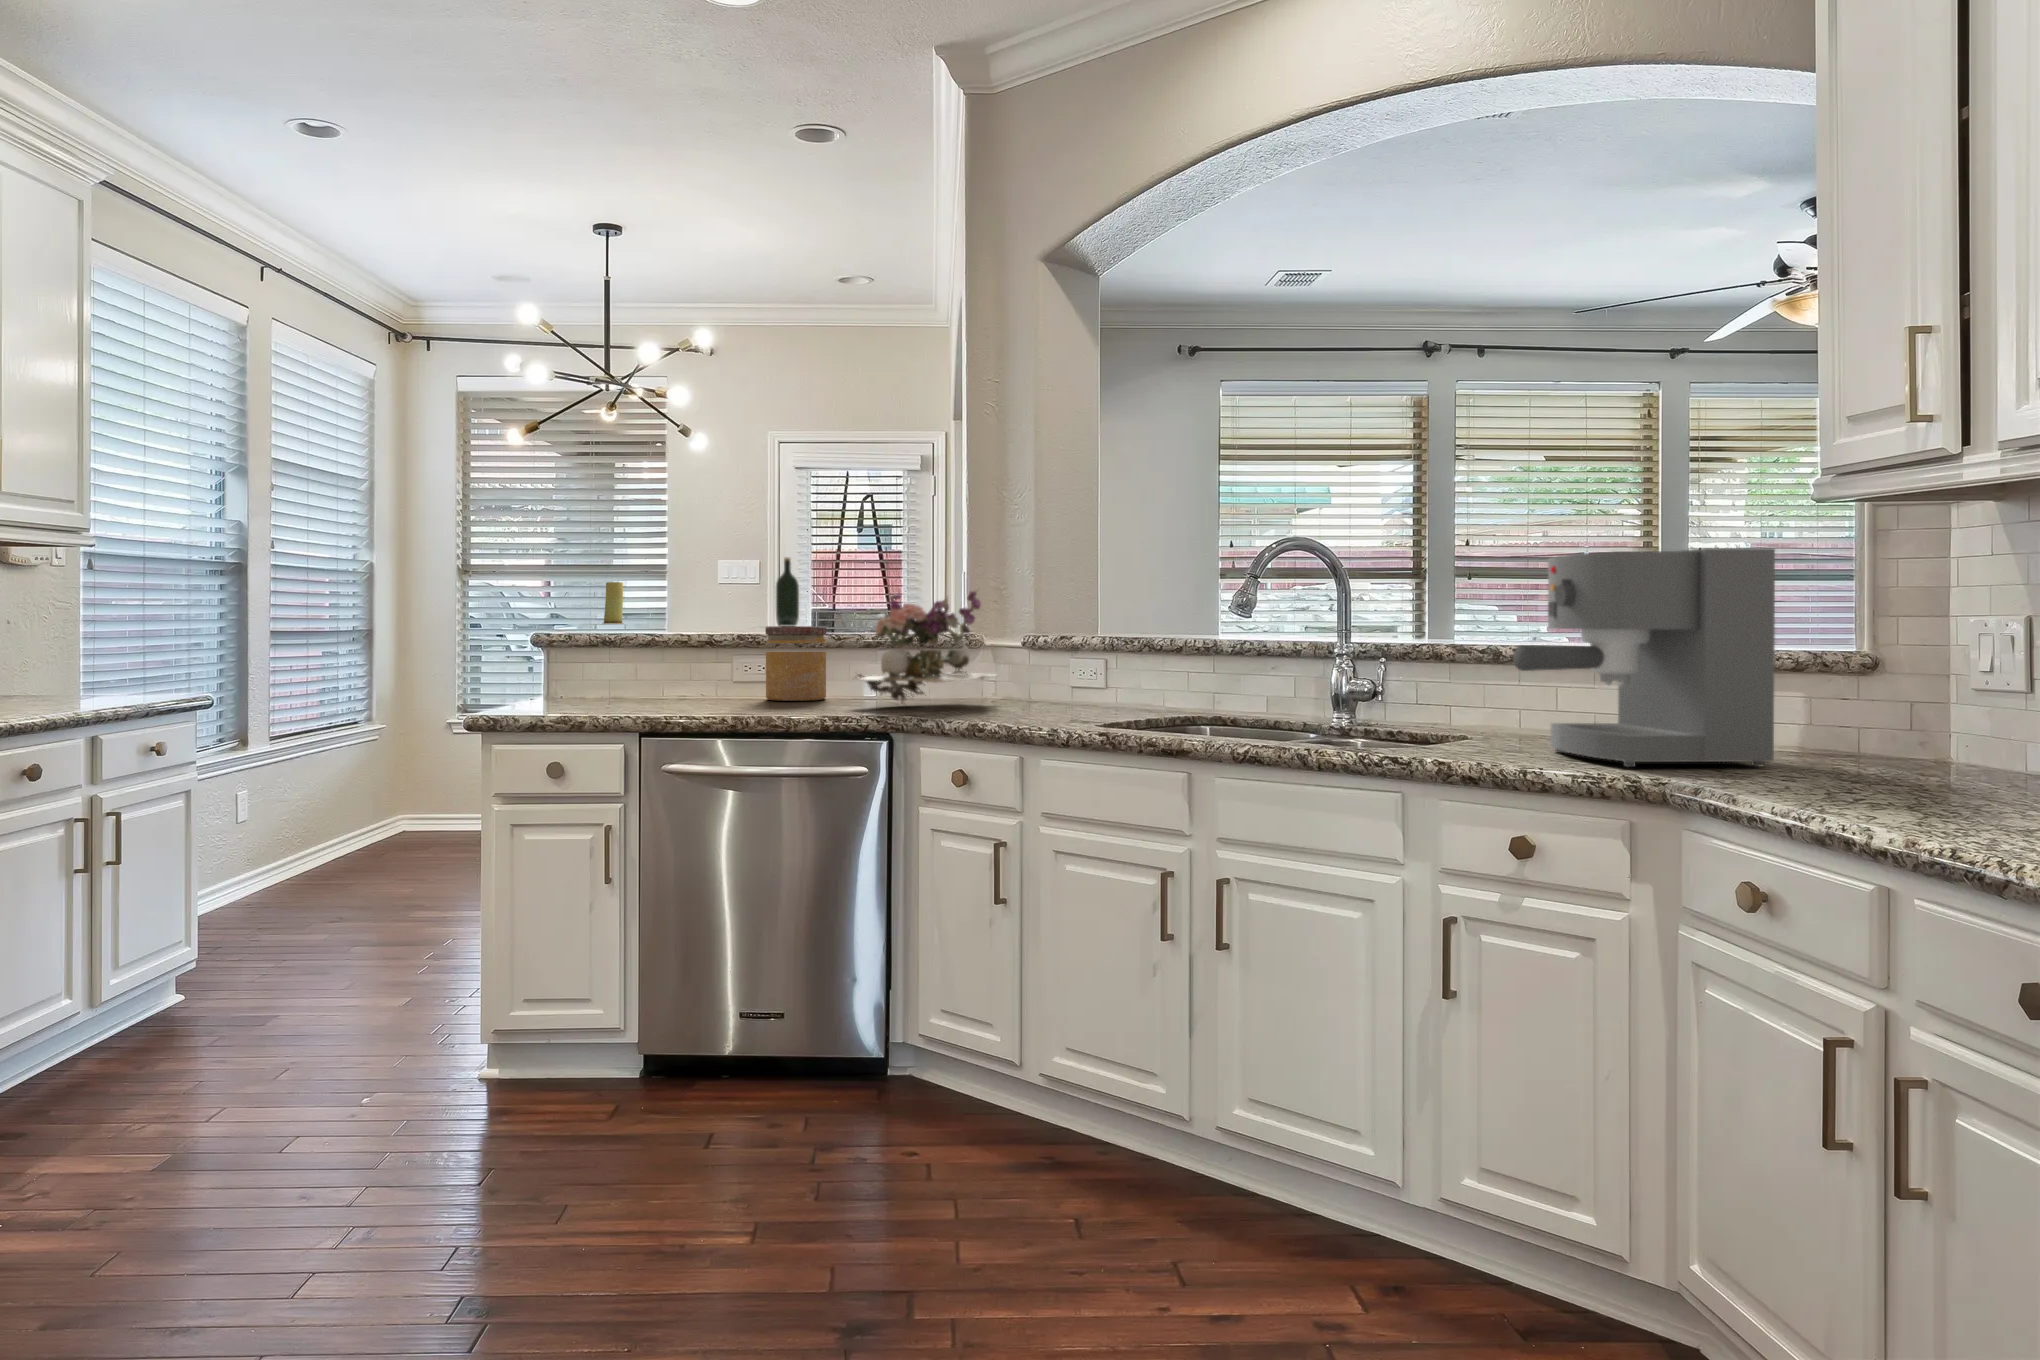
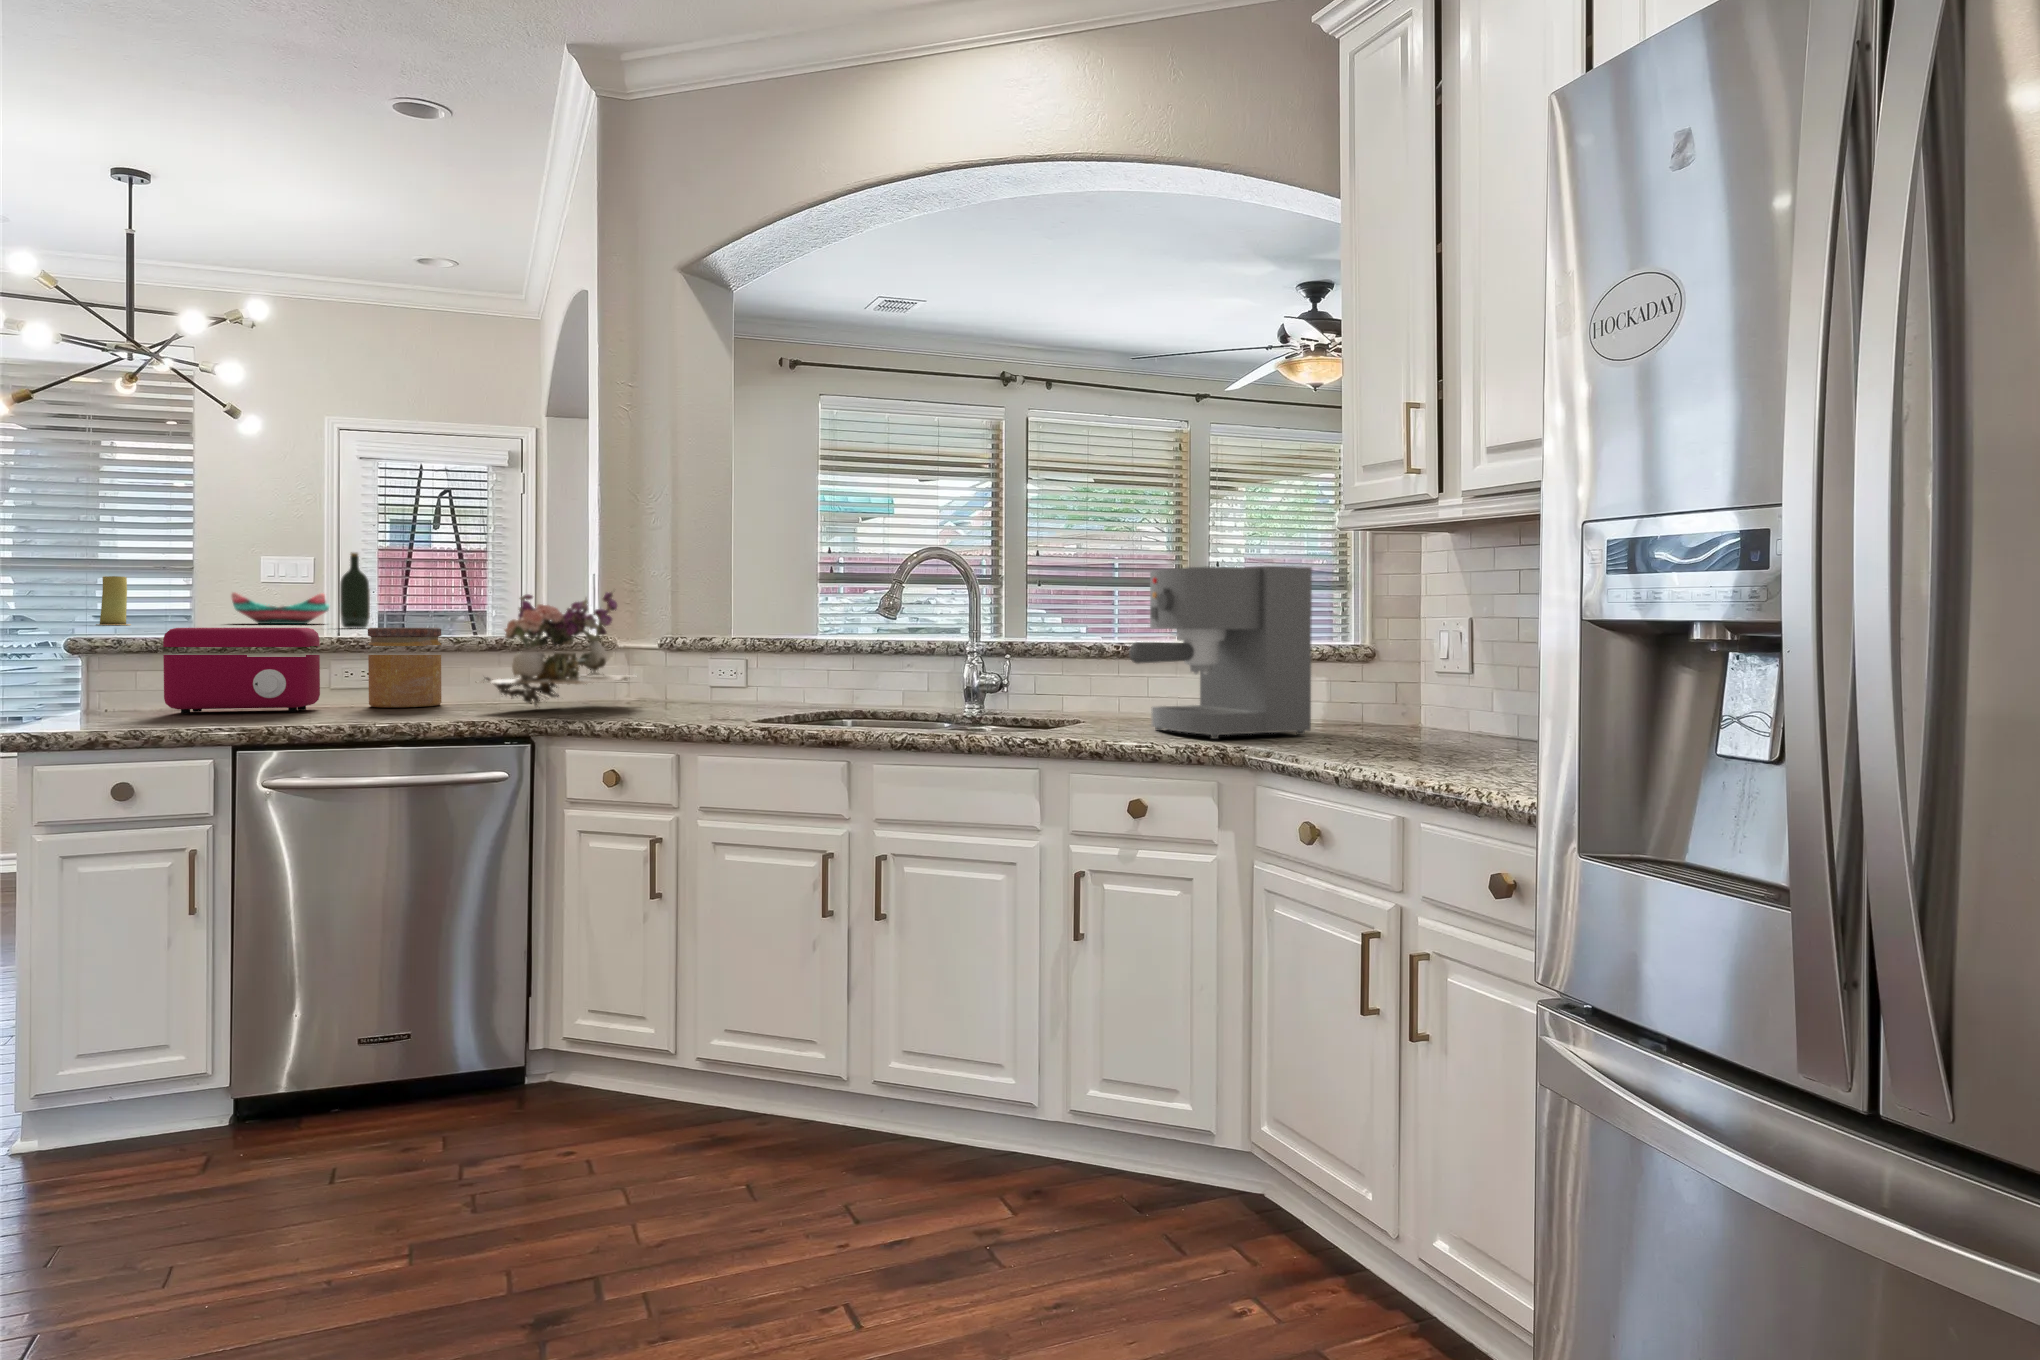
decorative bowl: none [699,595,776,622] -> present [232,592,329,624]
toaster: none [607,626,727,703] -> present [163,628,320,714]

